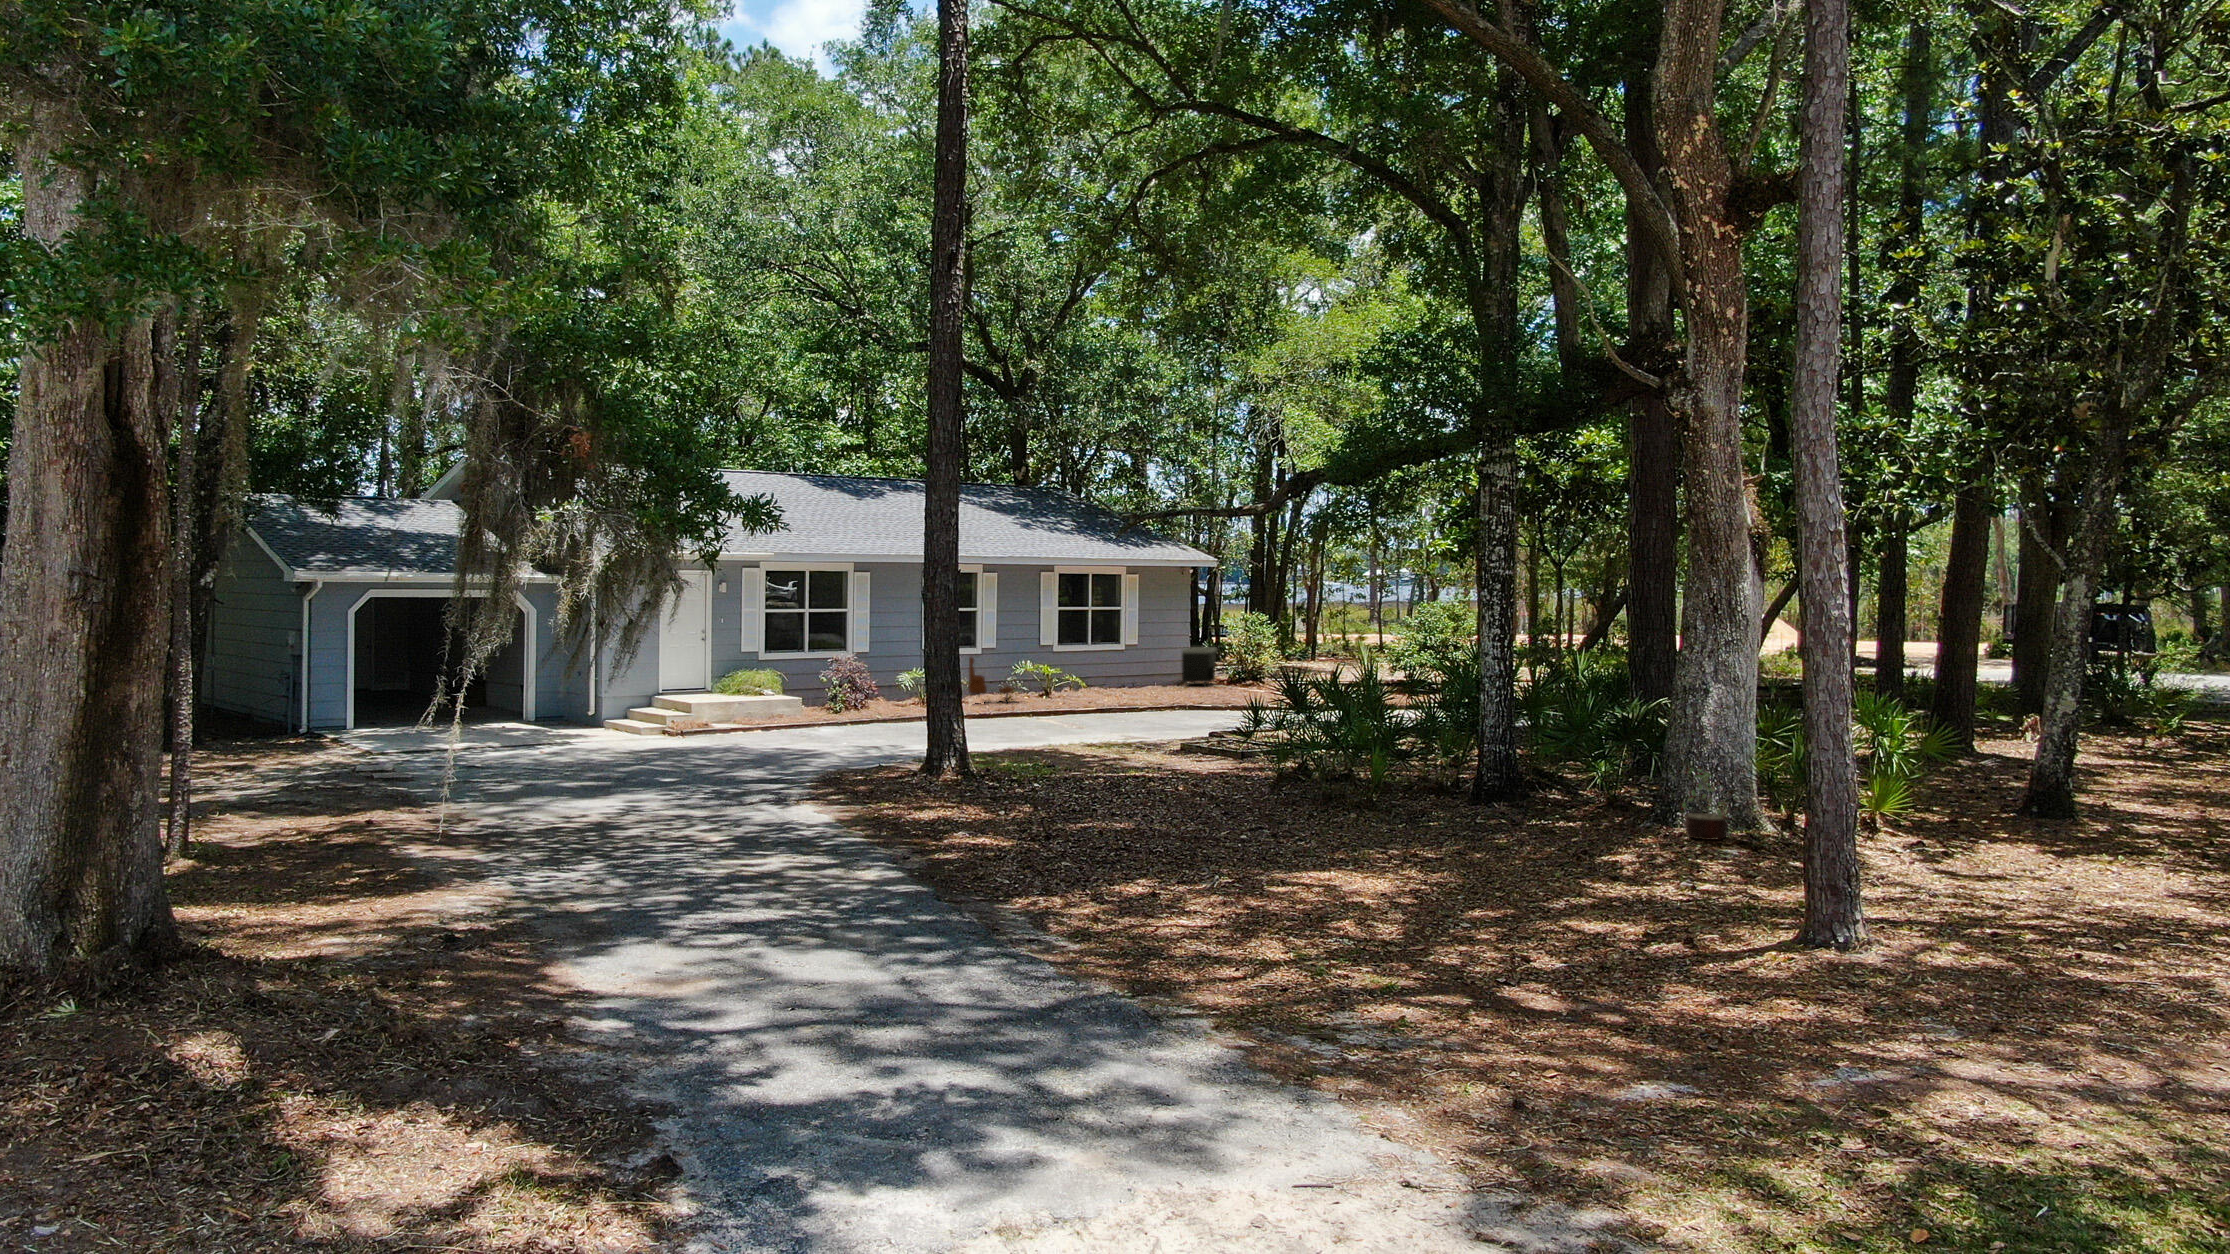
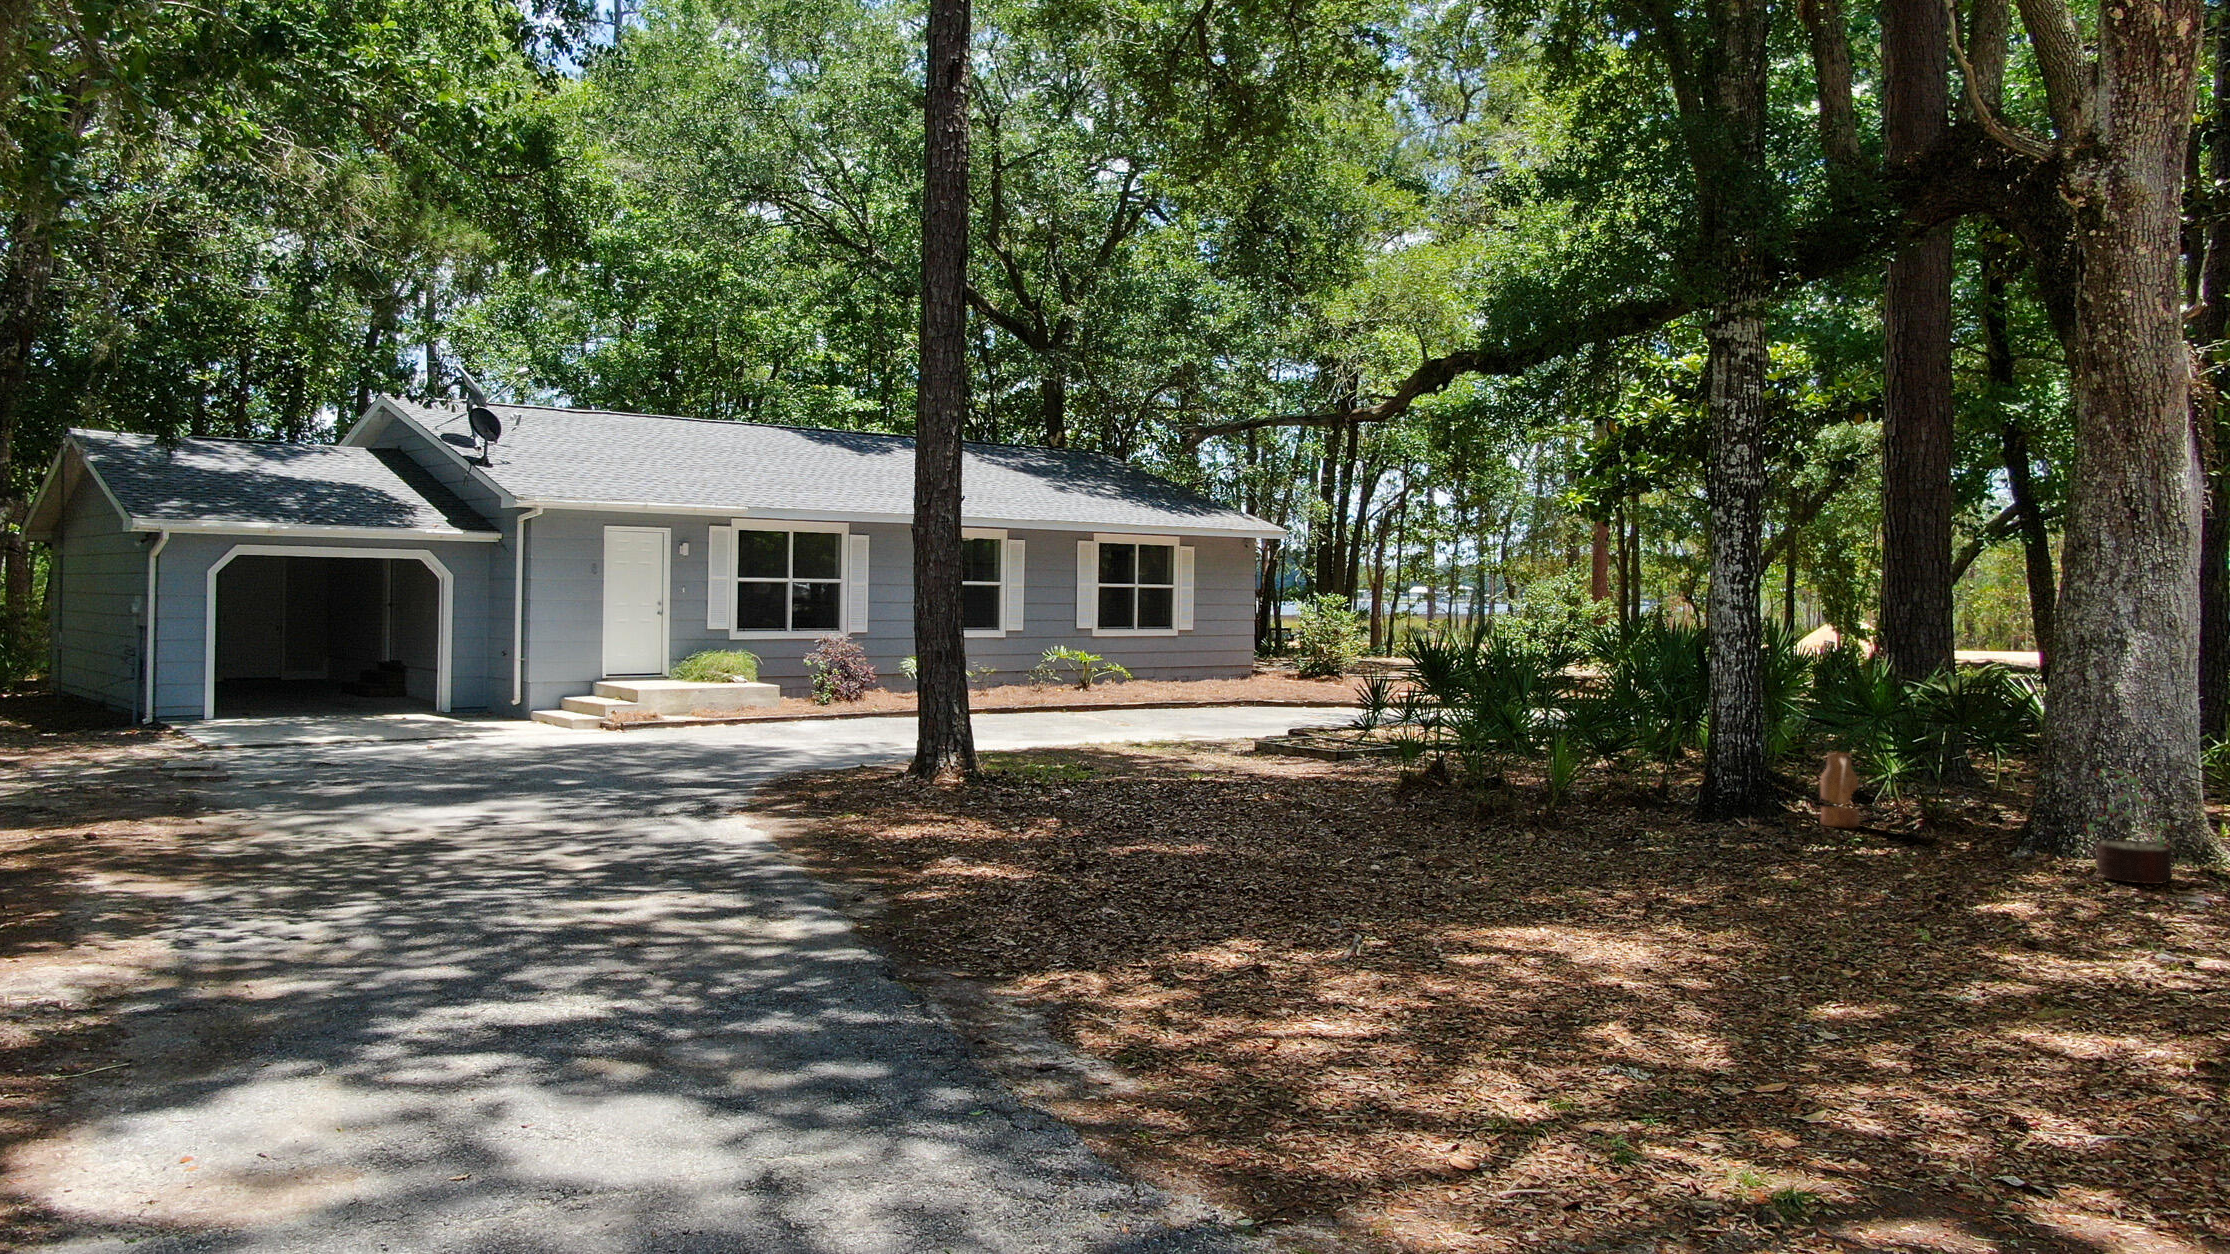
storage bench: present [1182,647,1217,684] -> none [1247,634,1290,681]
lounge chair: present [968,657,1014,703] -> none [983,640,1050,698]
watering can: none [1556,754,1581,806] -> present [1820,752,1859,828]

